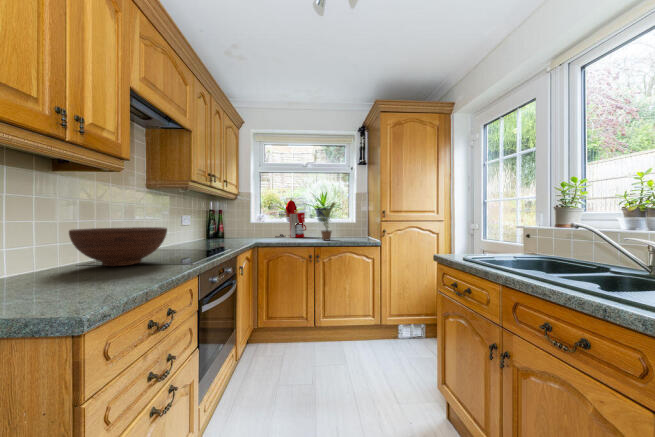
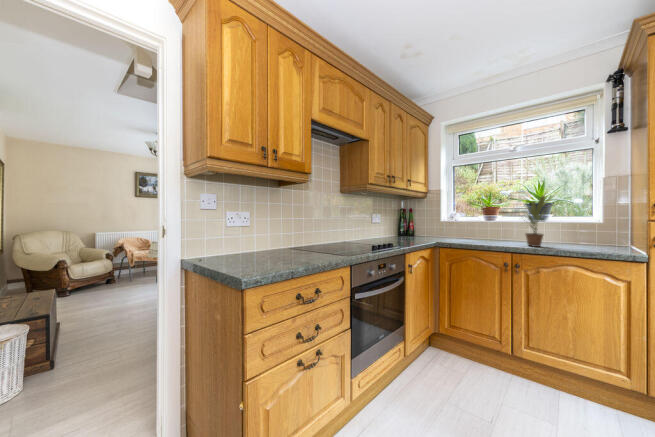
coffee maker: present [275,200,306,238] -> none [468,195,511,240]
fruit bowl: present [69,227,167,266] -> none [282,224,339,252]

